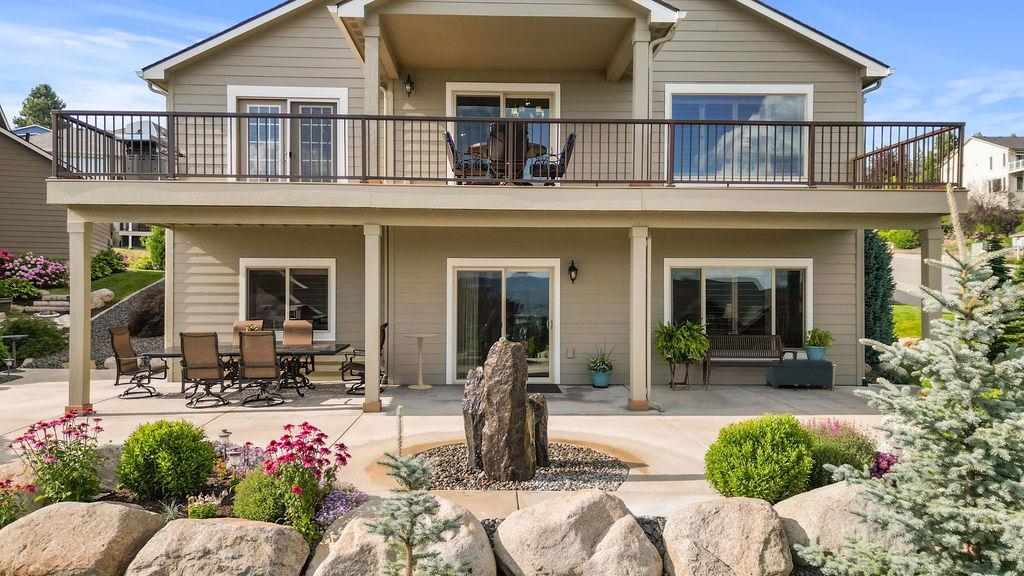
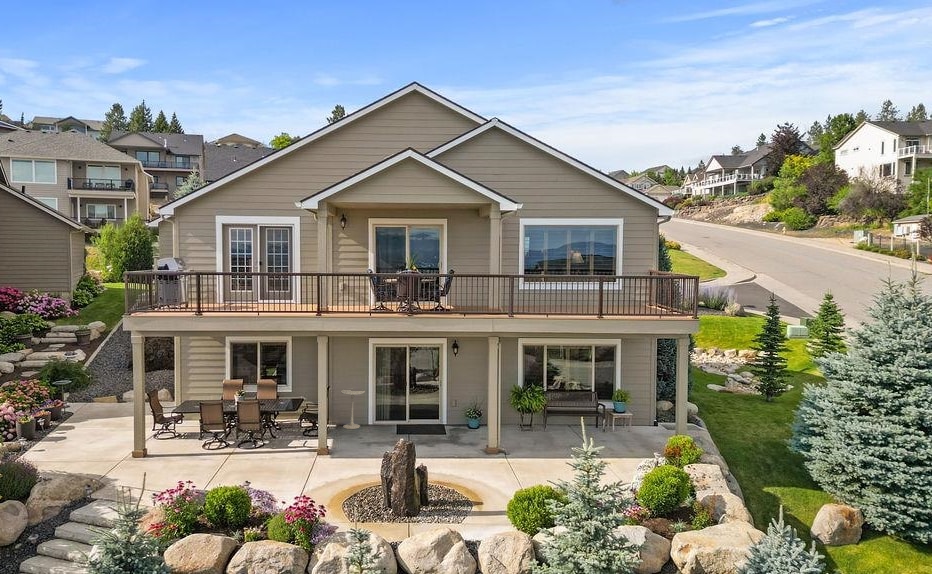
bench: present [765,359,833,390] -> none [584,411,626,434]

